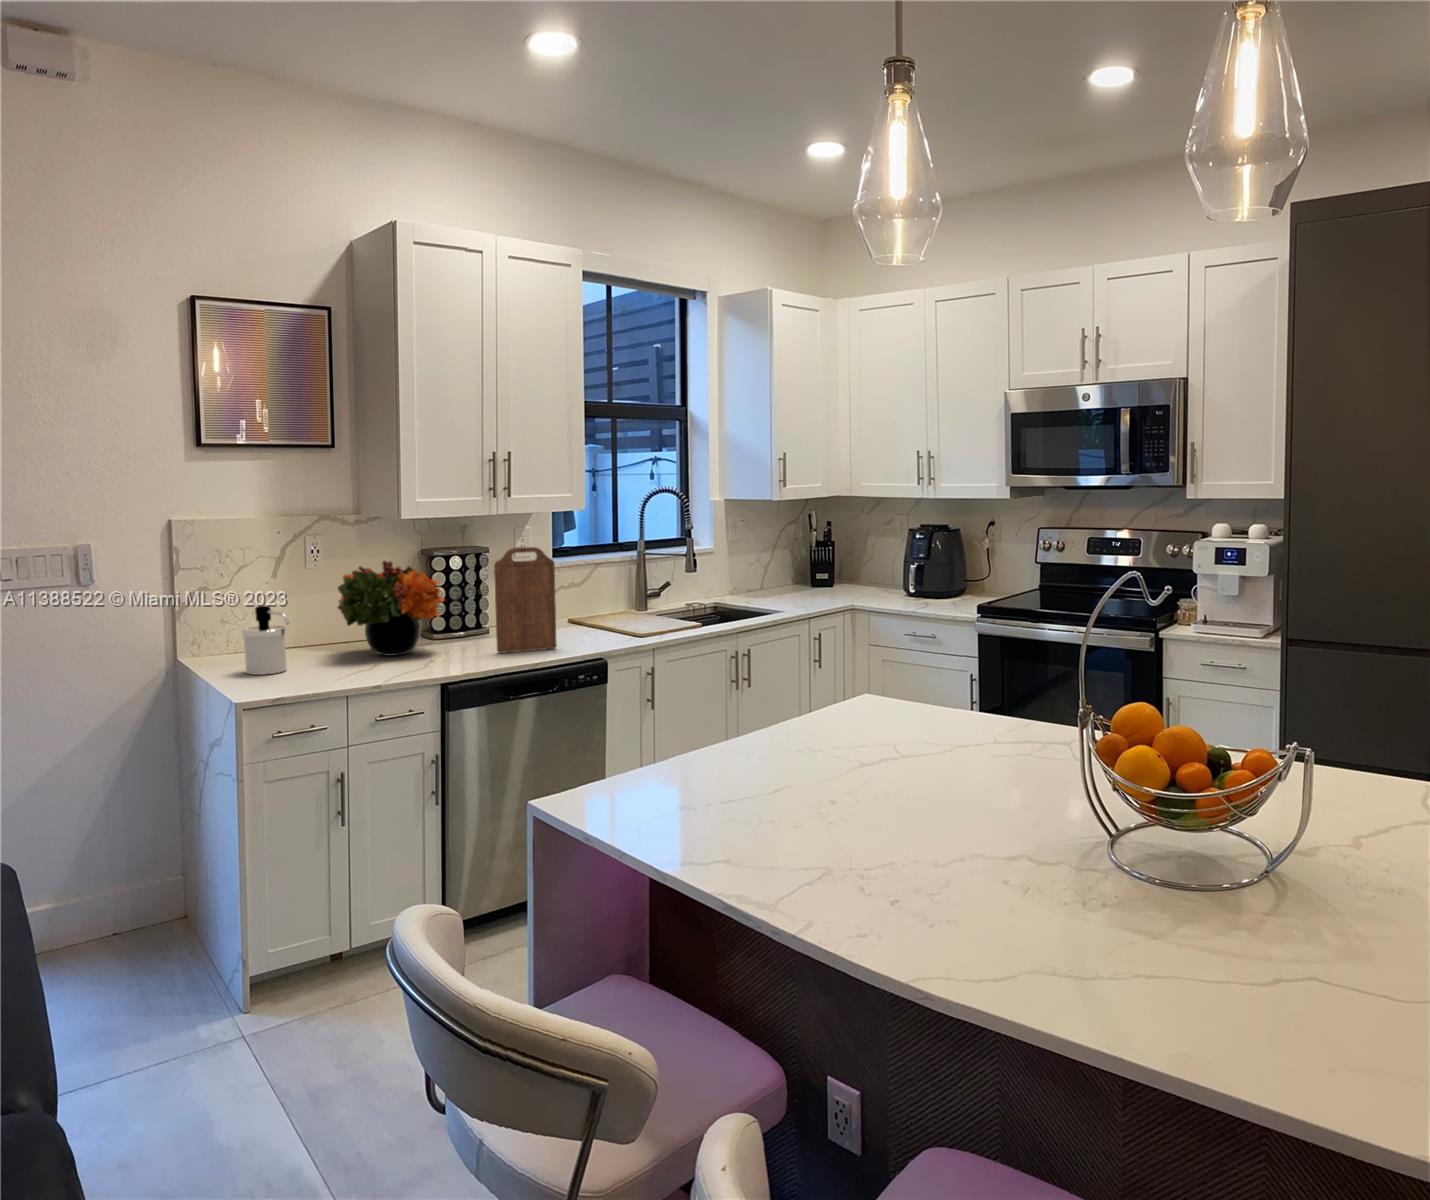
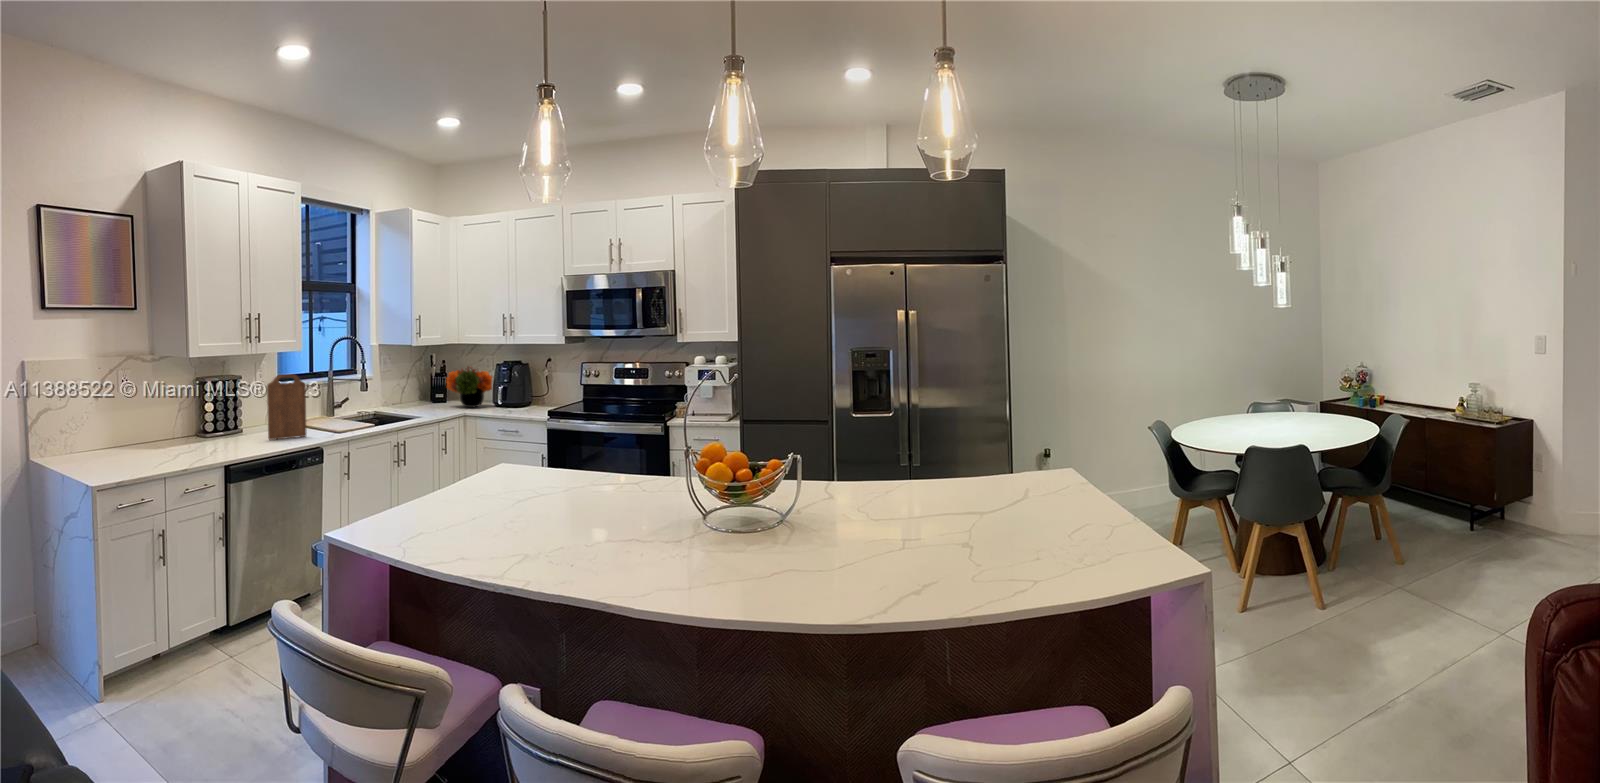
flower arrangement: present [338,560,444,656] -> present [446,367,493,407]
soap dispenser: present [242,606,289,675] -> none [98,413,142,457]

